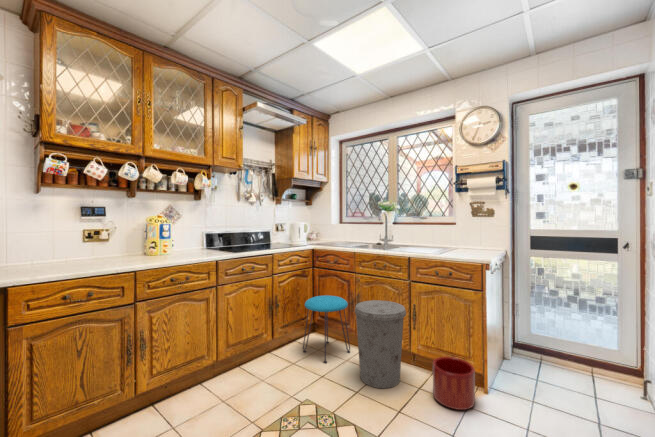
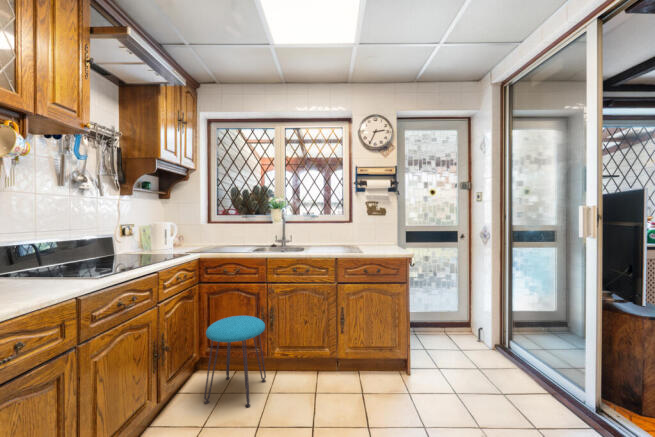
trash can: present [355,300,406,388] -> none [294,309,352,412]
planter: present [433,357,475,410] -> none [379,350,418,401]

